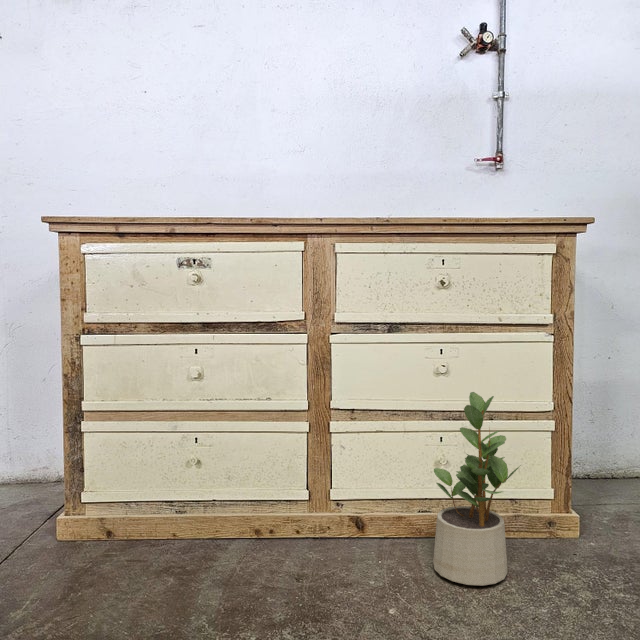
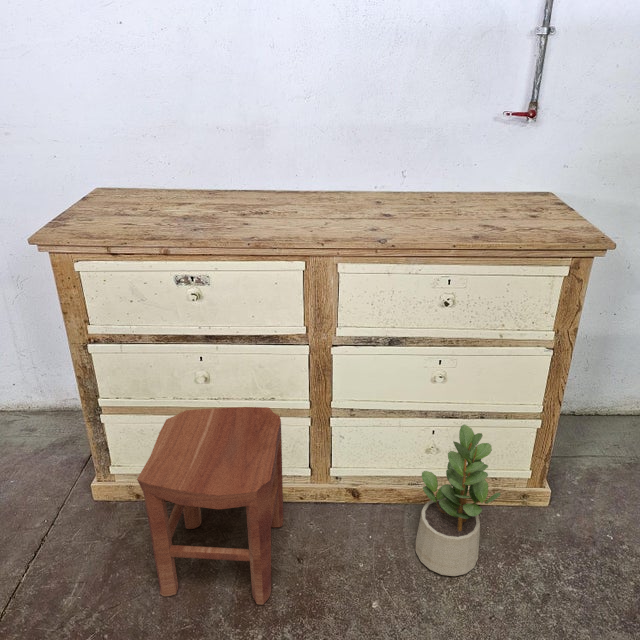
stool: none [124,401,279,612] -> present [137,407,283,605]

